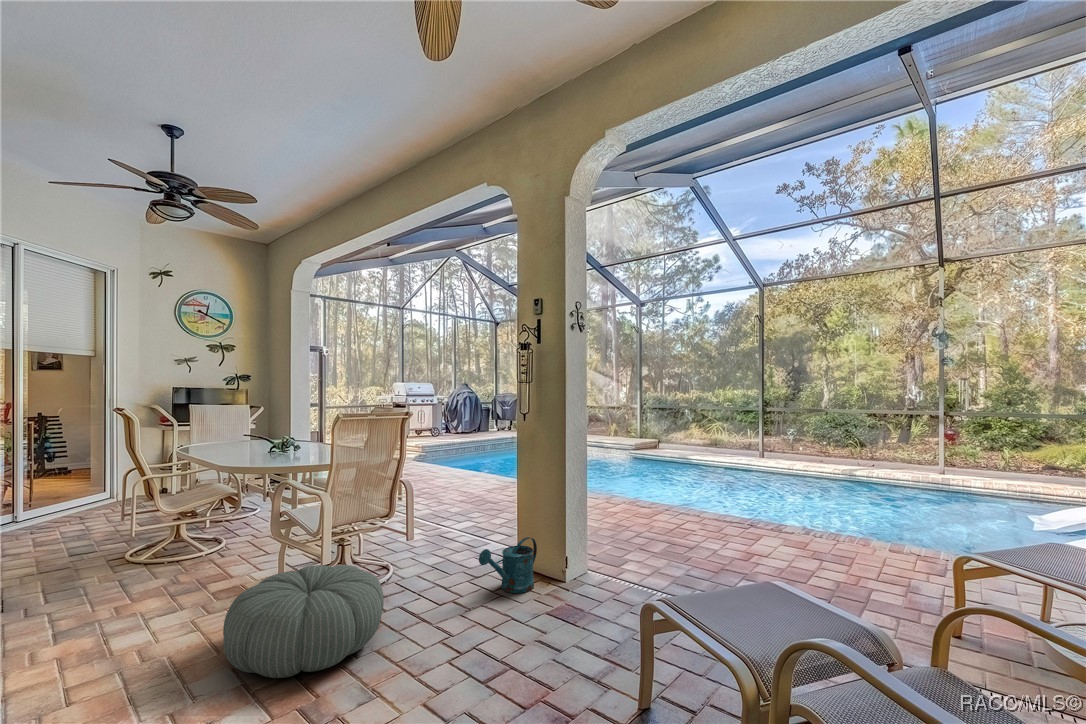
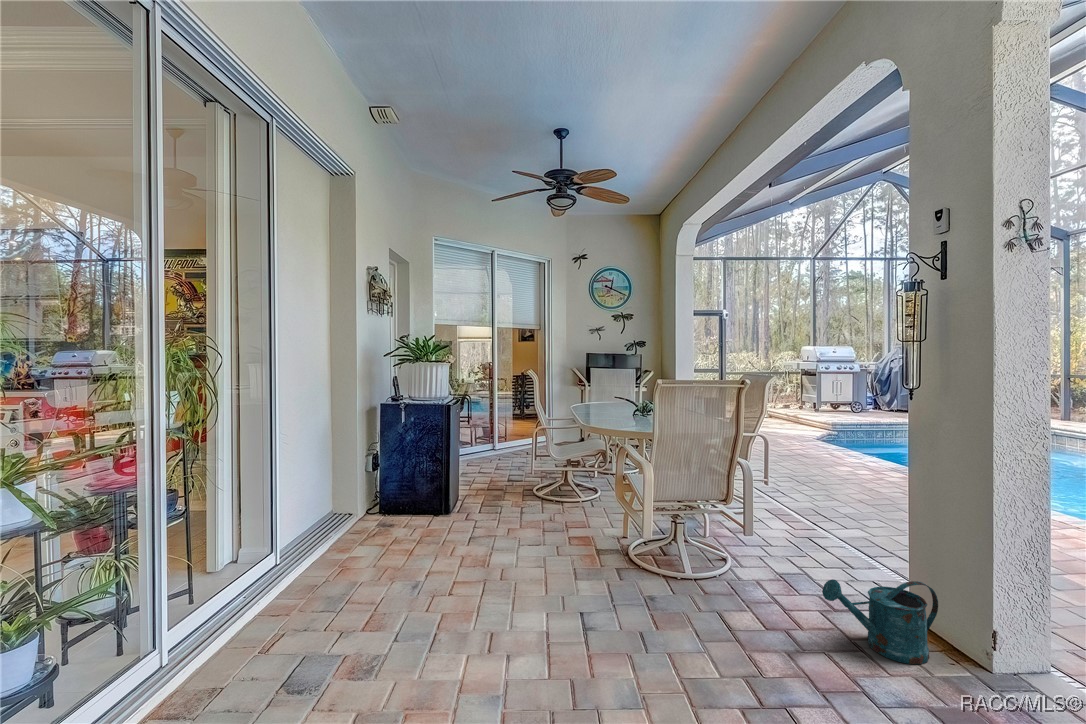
pouf: present [223,565,384,678] -> none [538,537,686,649]

